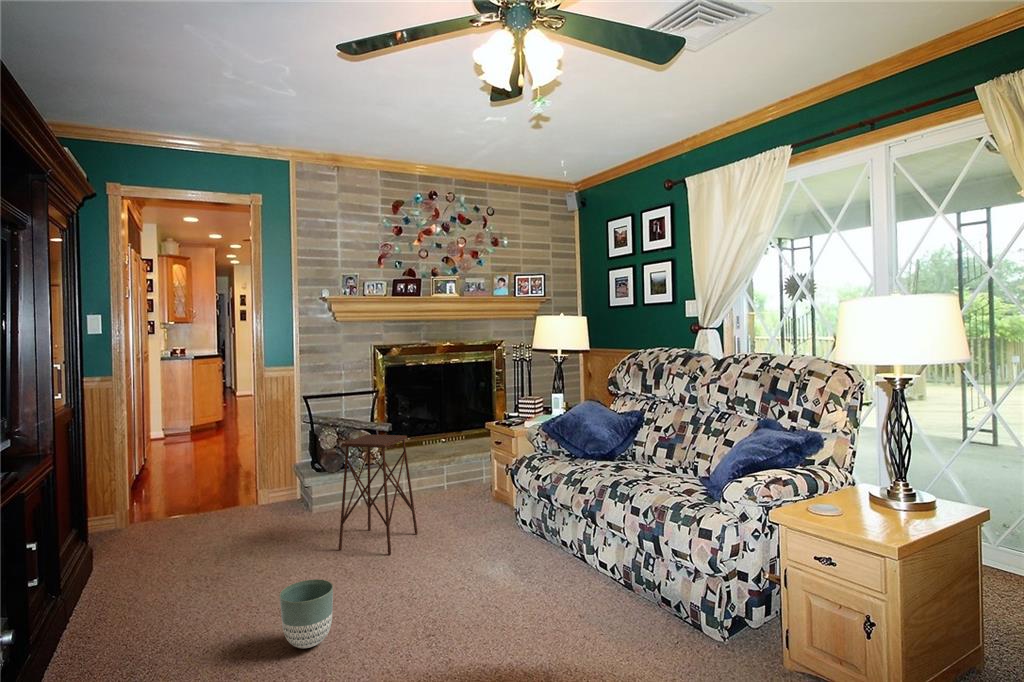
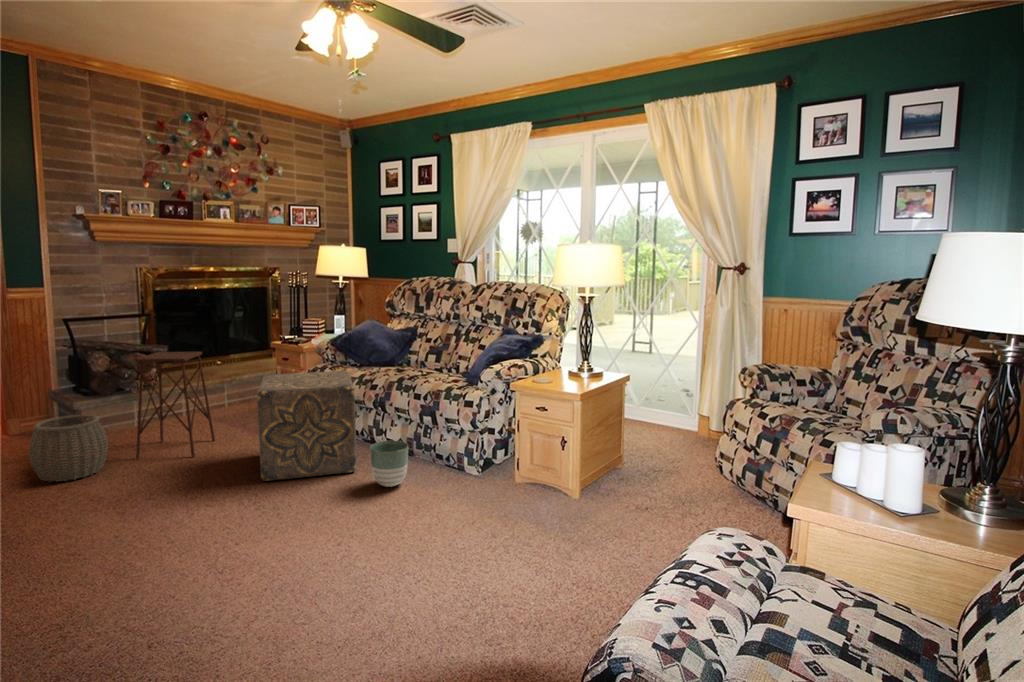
ottoman: none [440,467,557,606] -> present [257,371,357,481]
woven basket: none [241,499,312,572] -> present [29,415,108,482]
planter: present [280,579,333,648] -> present [370,441,408,487]

